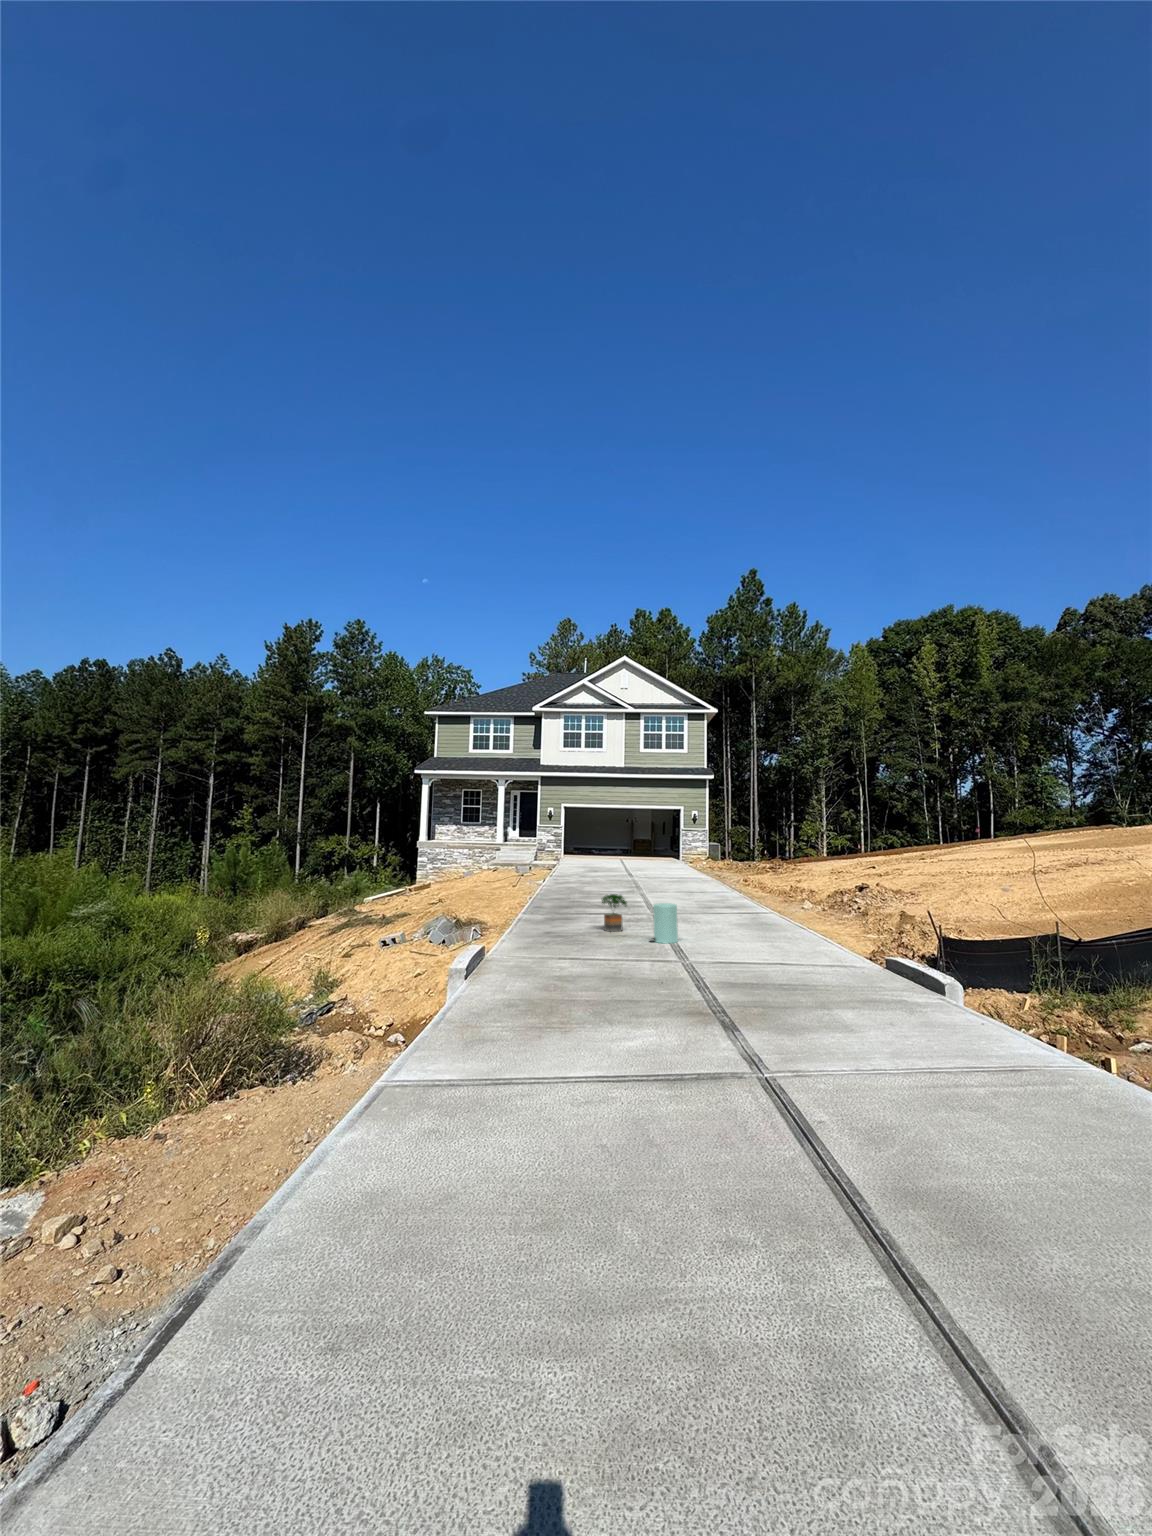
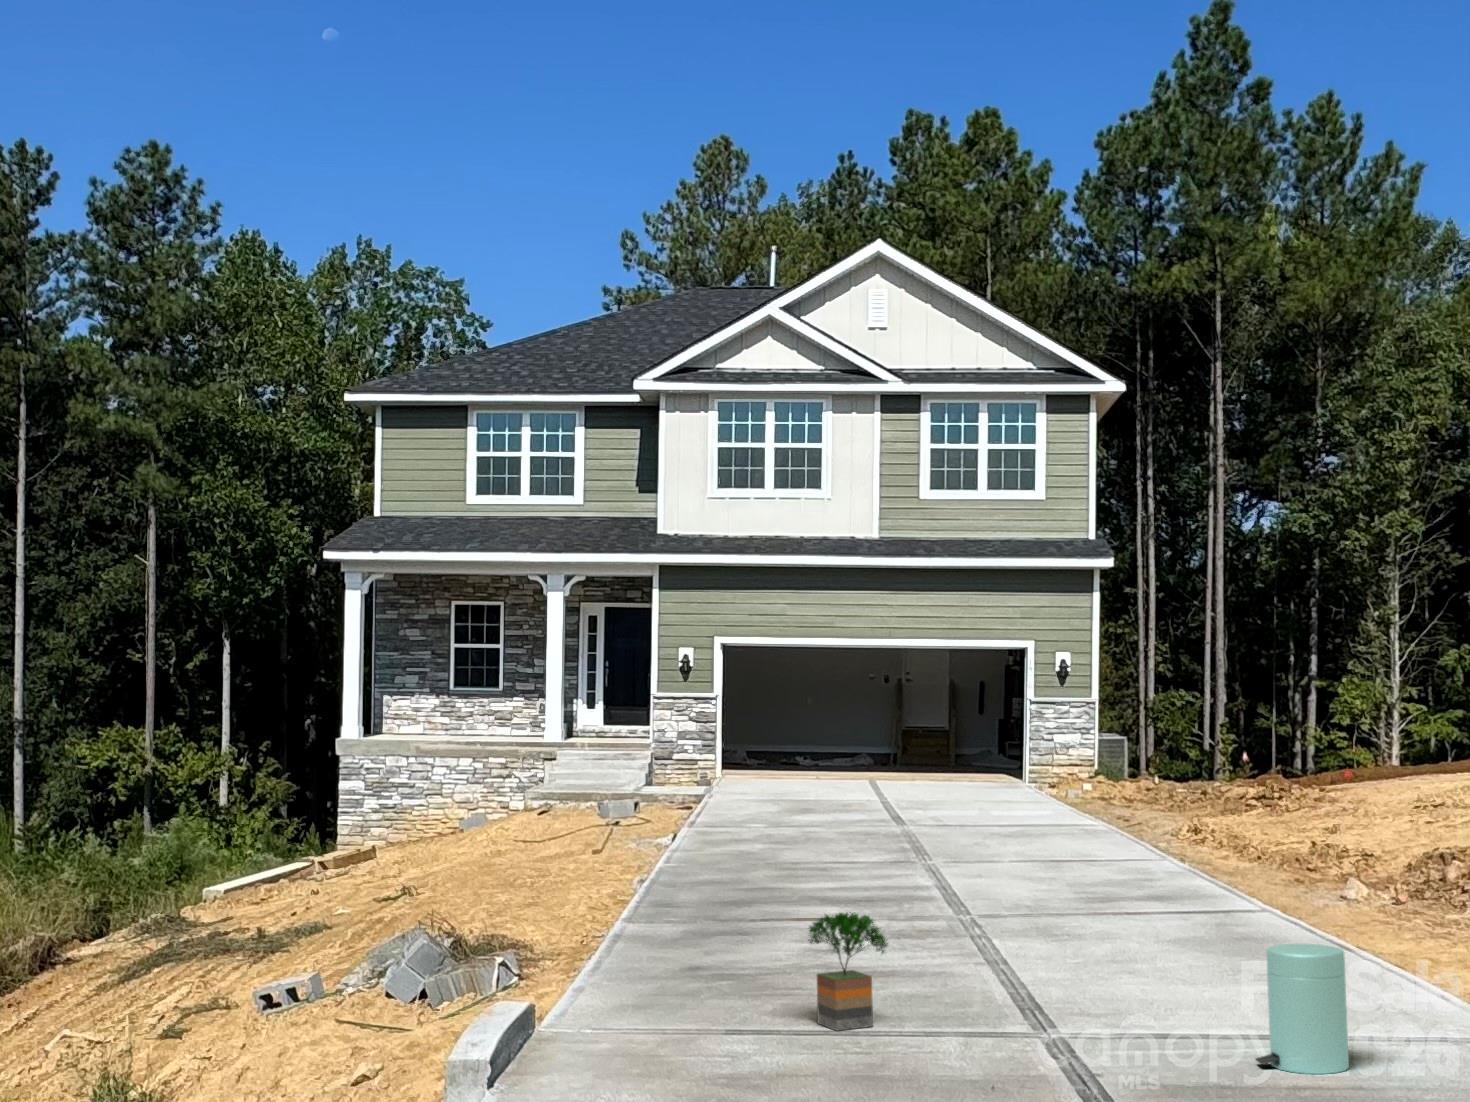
trash can: present [650,903,678,944] -> present [1255,944,1349,1074]

